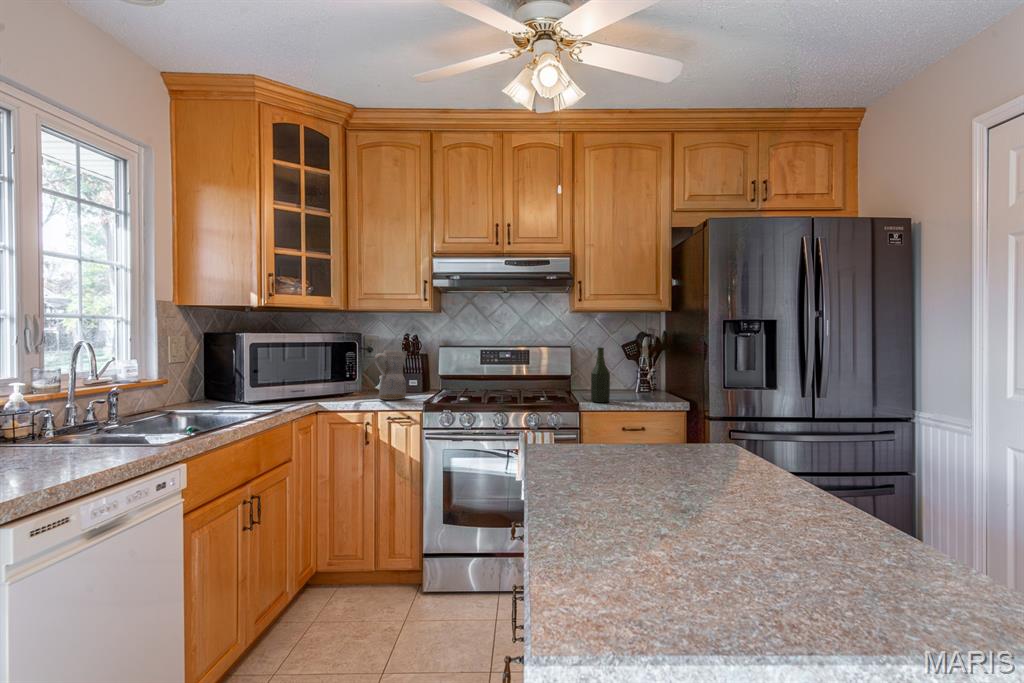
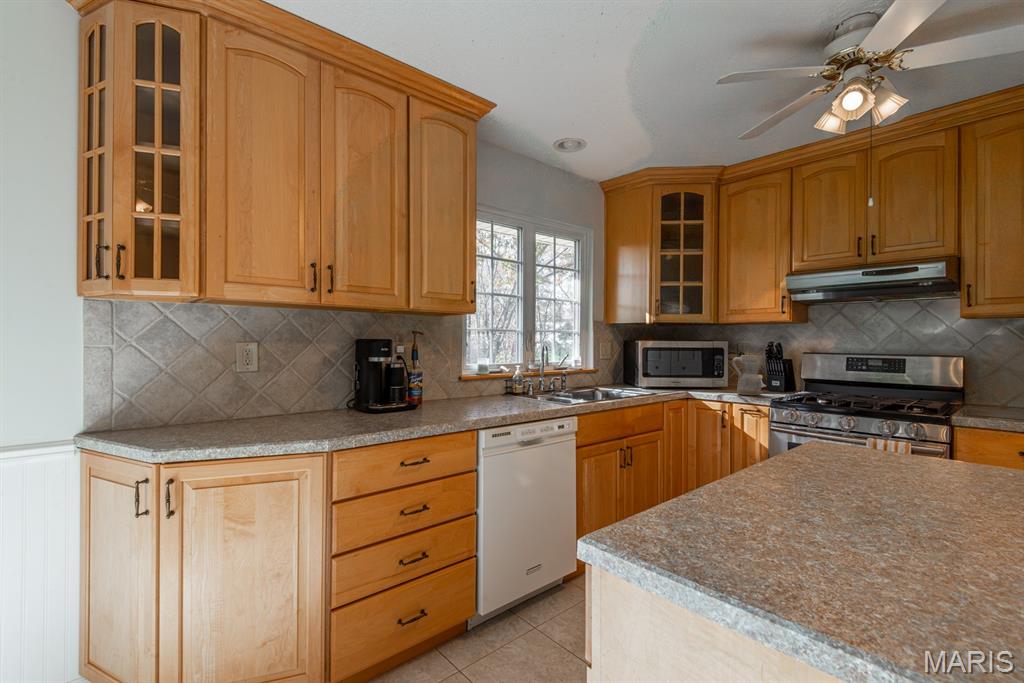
bottle: present [591,347,610,403] -> none [969,356,998,416]

